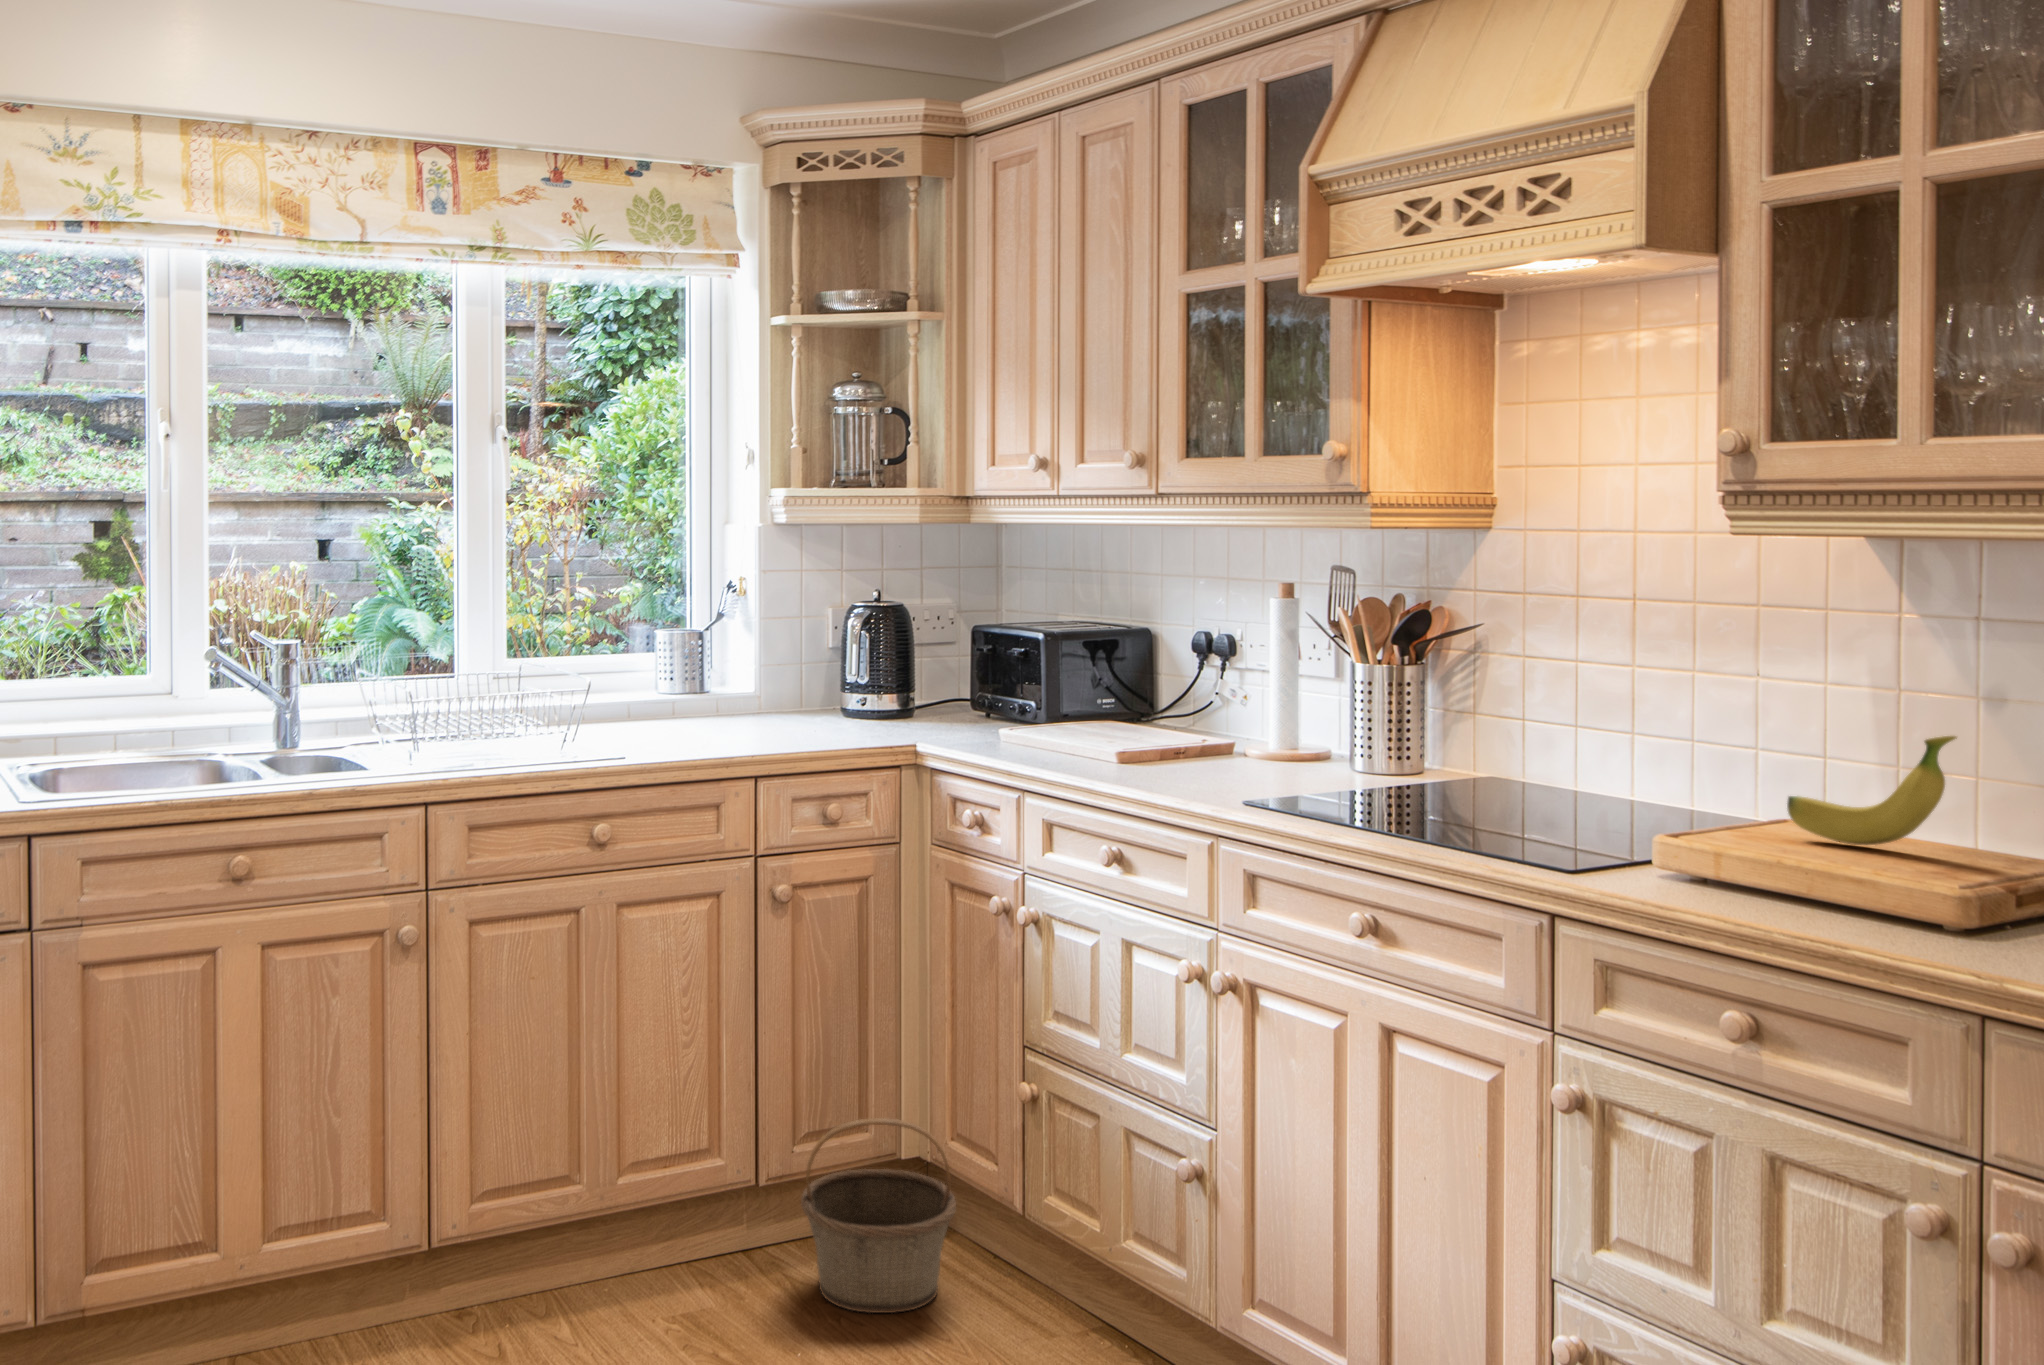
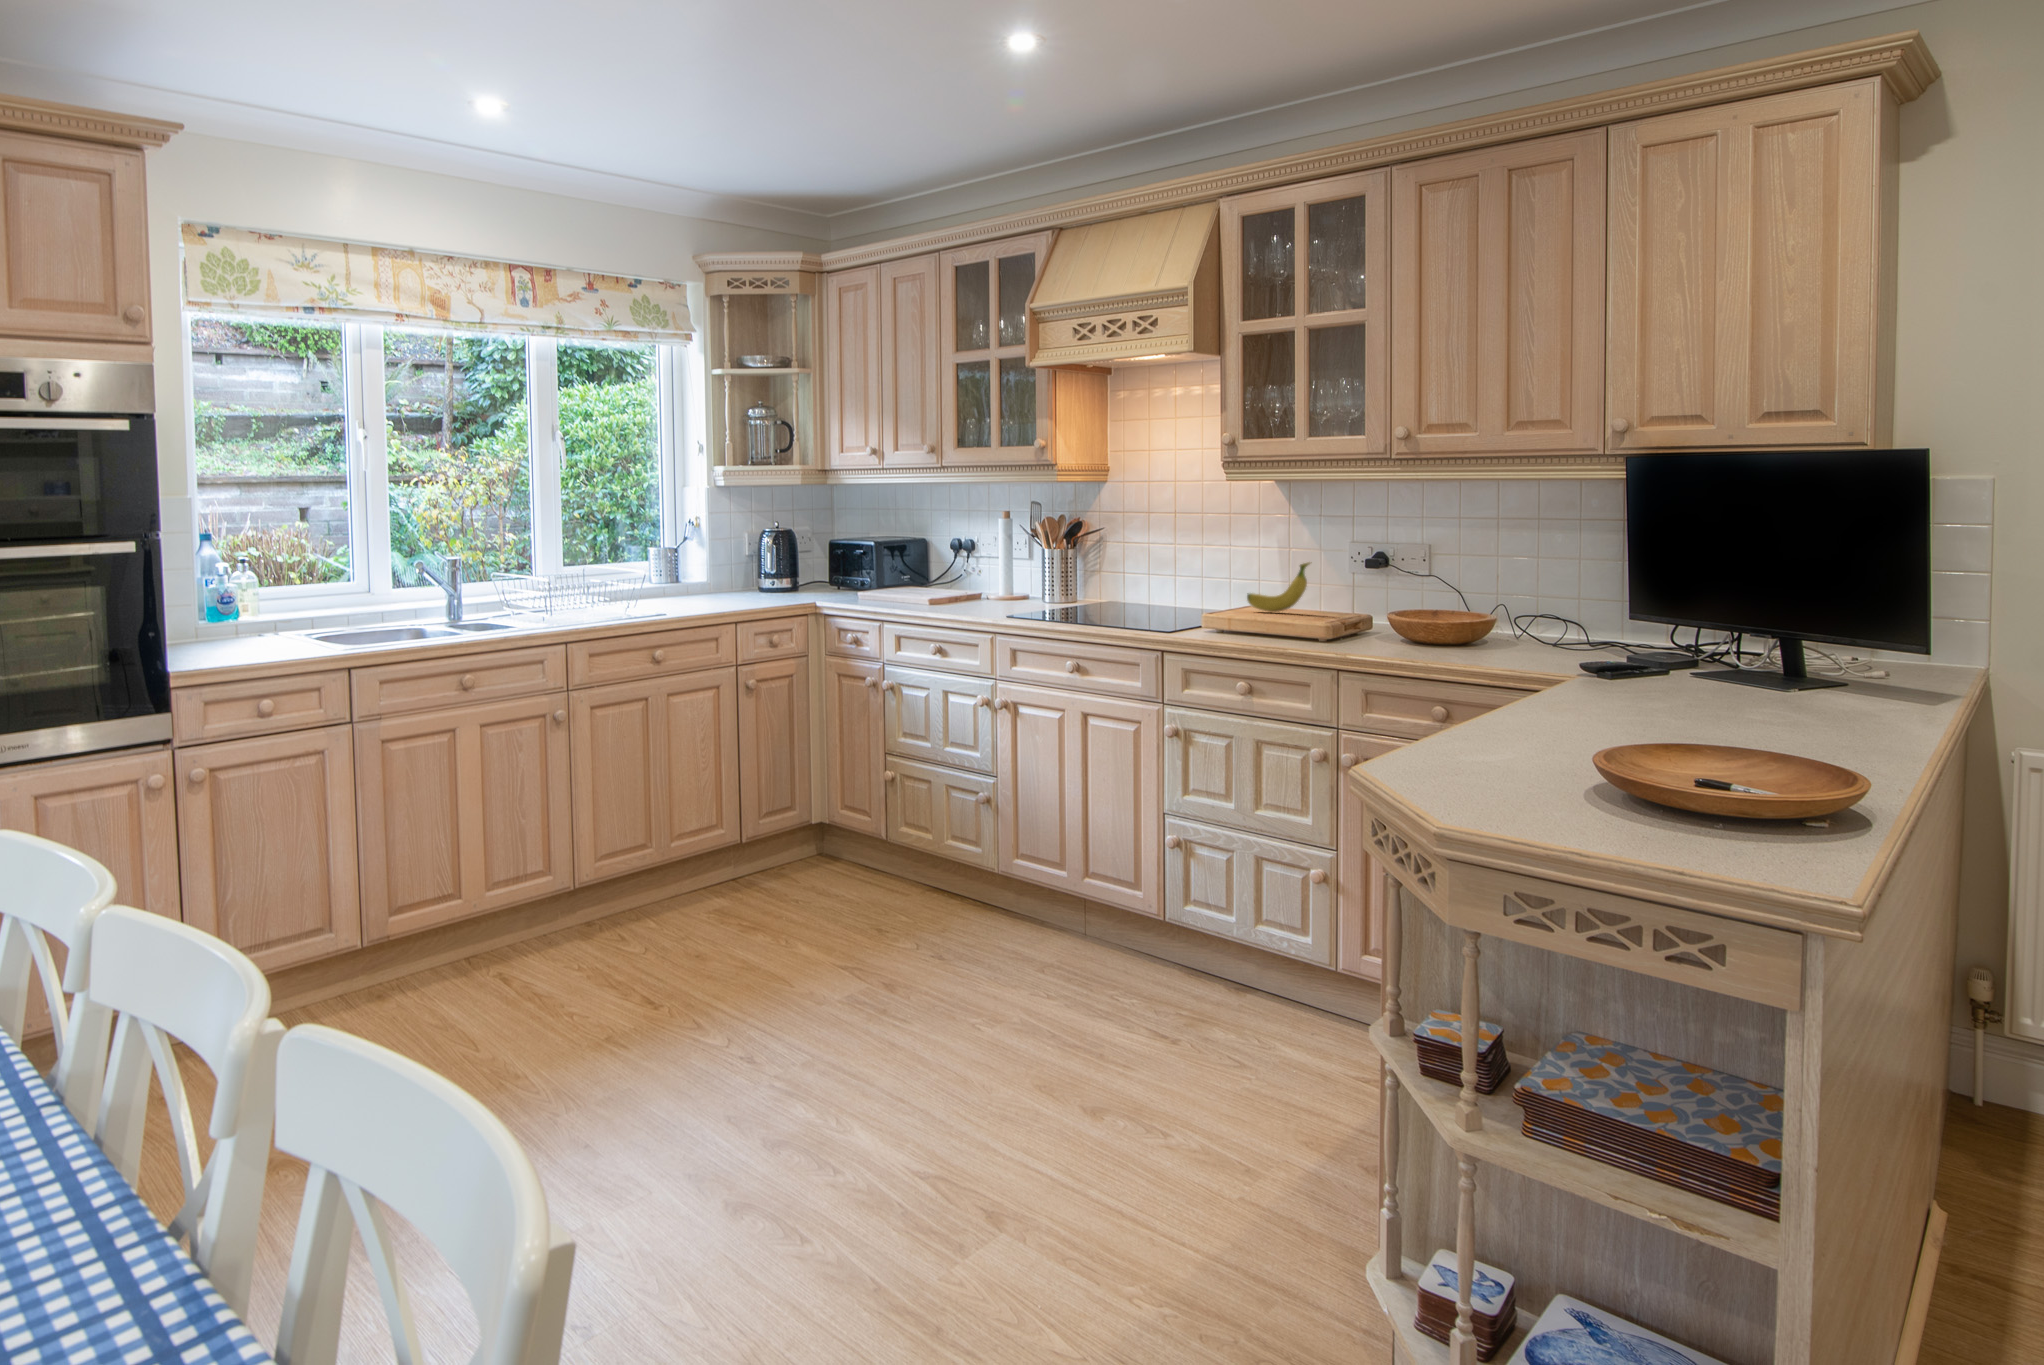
basket: present [801,1118,956,1313] -> none [772,800,855,900]

